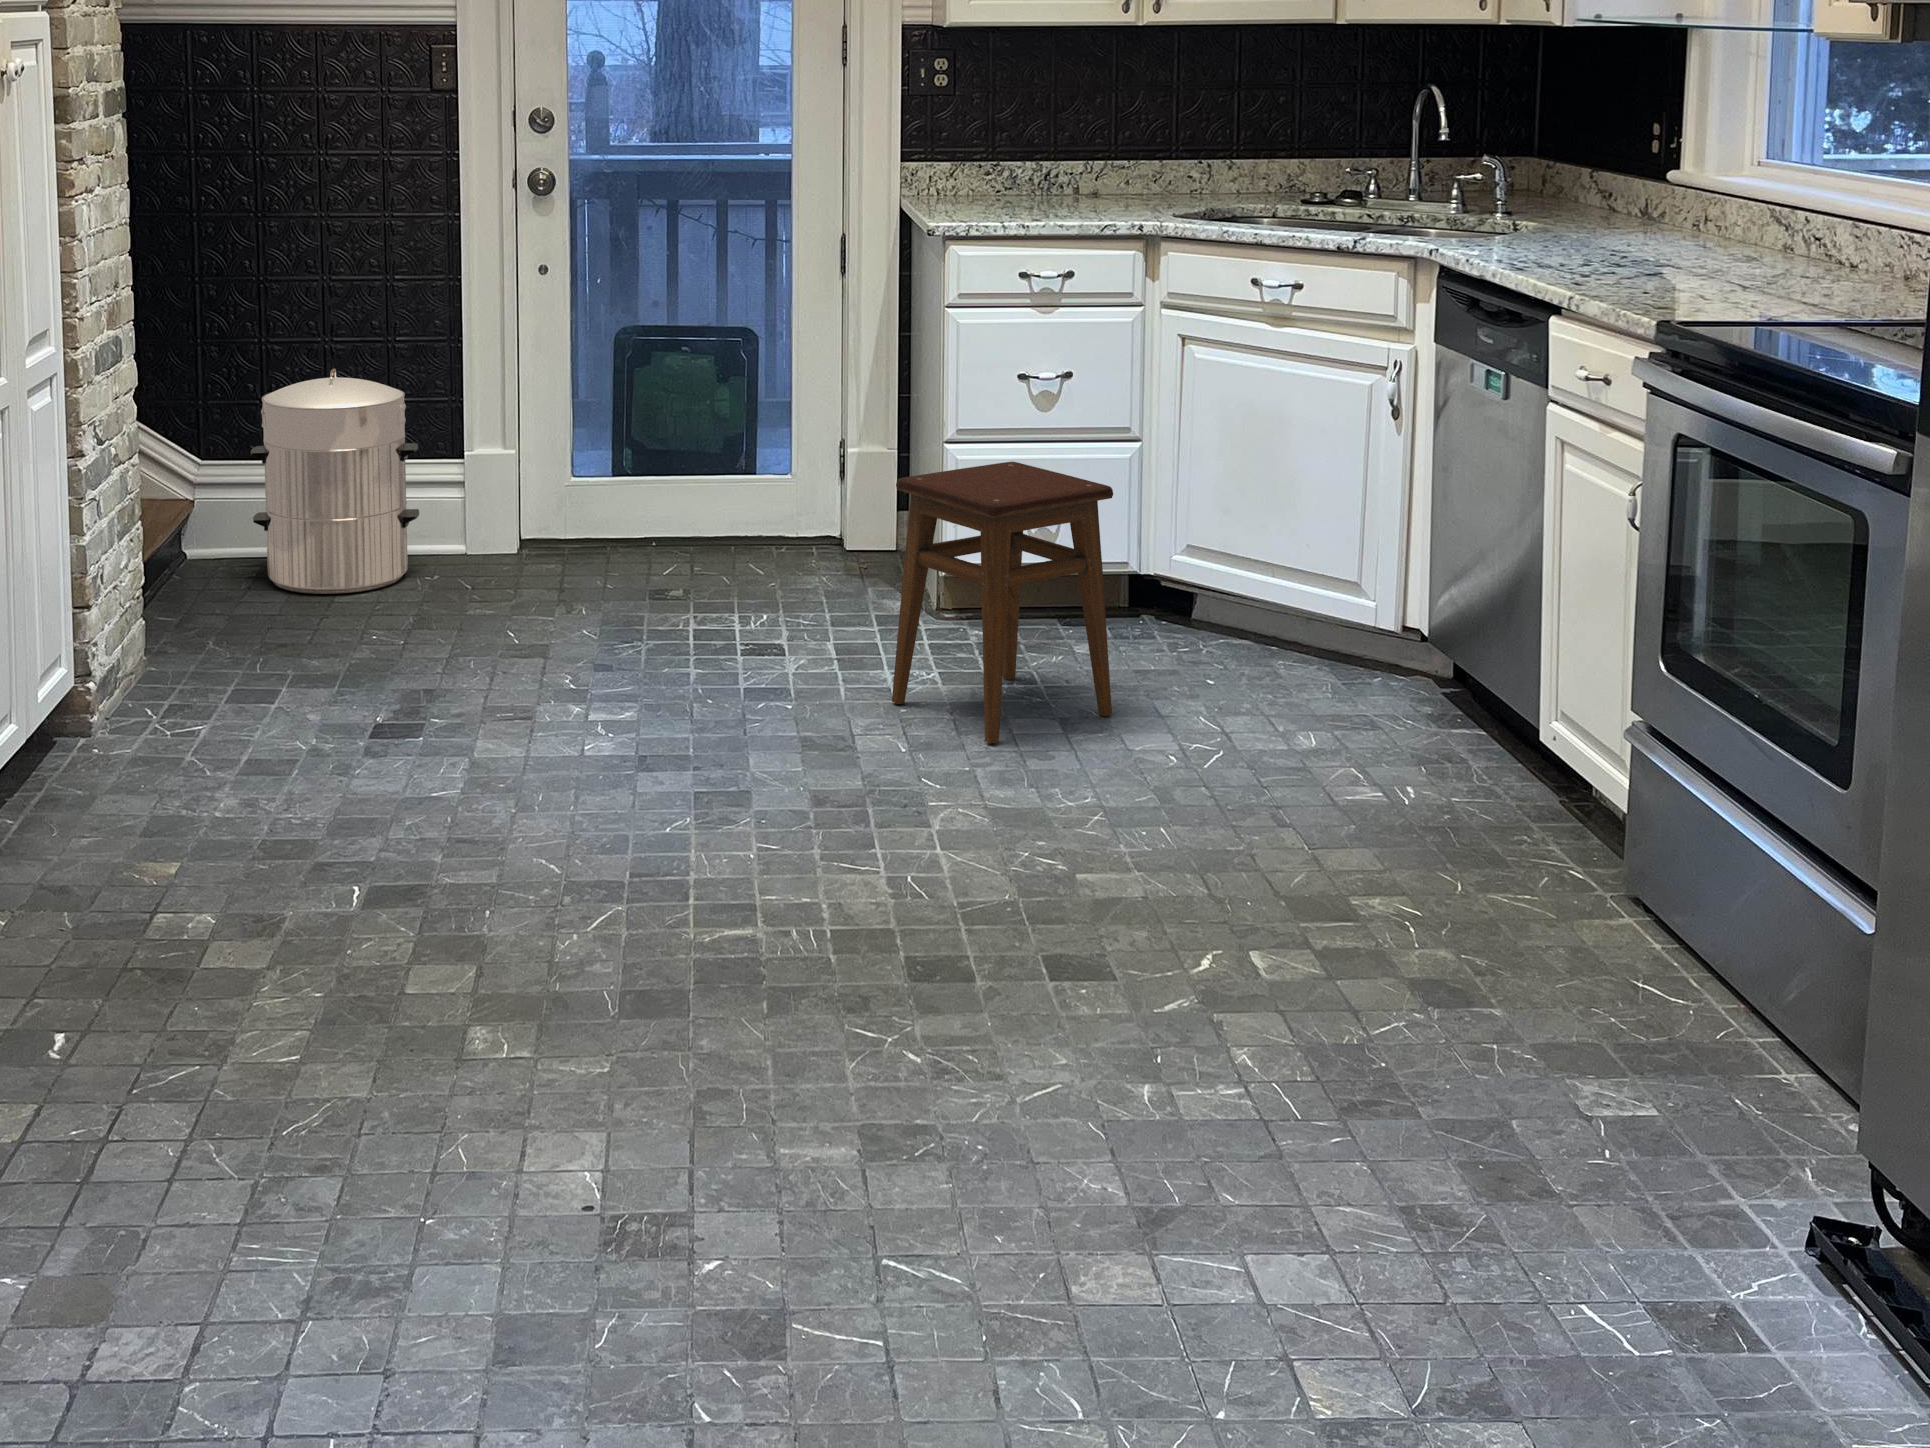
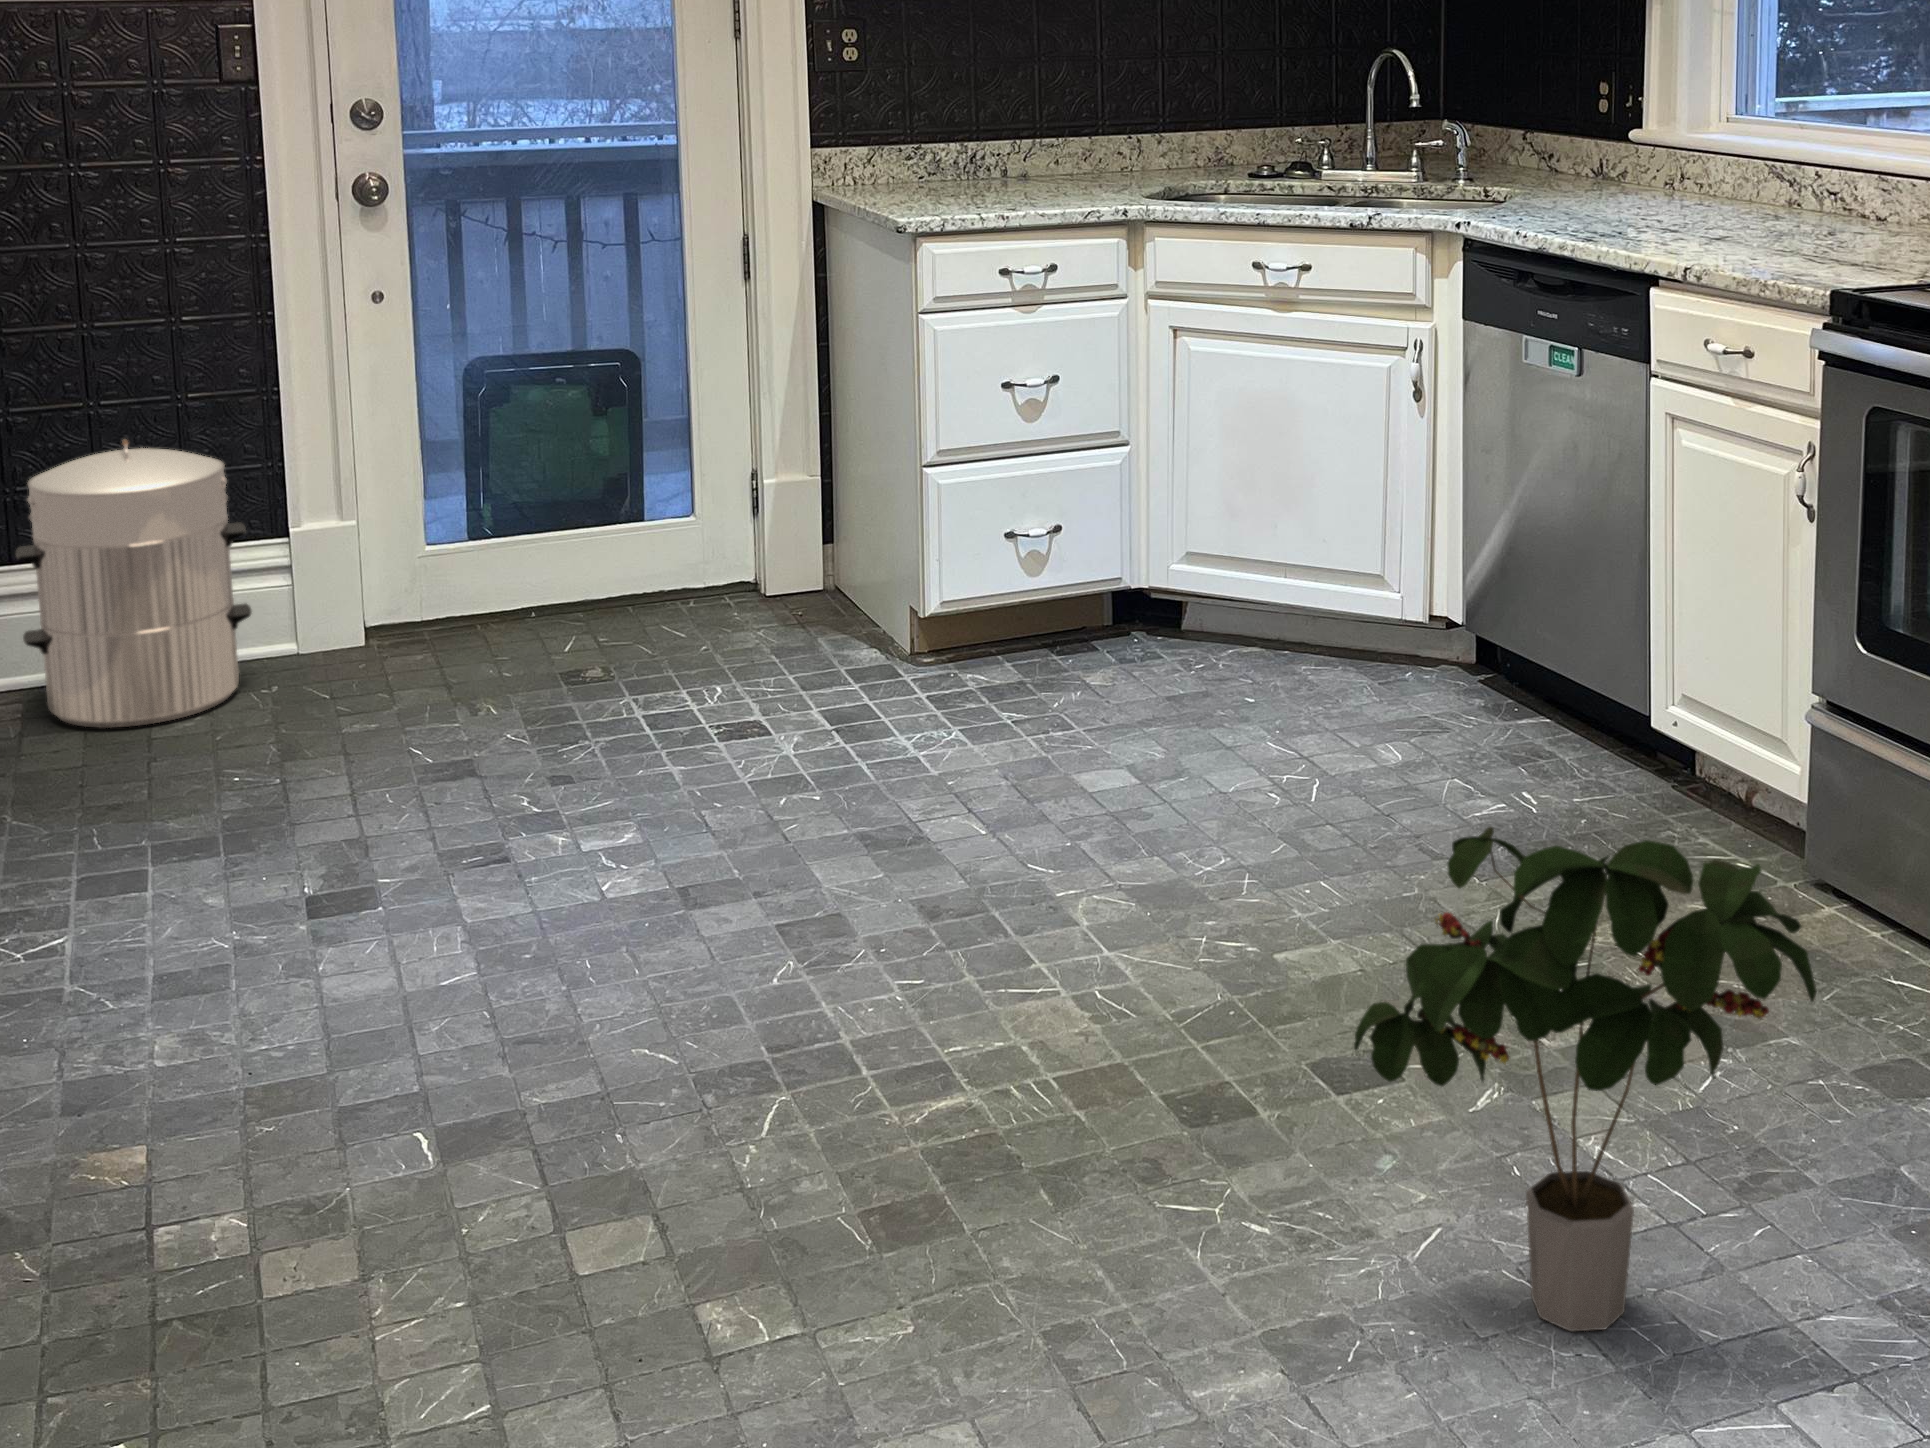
stool: present [892,462,1113,743] -> none [935,484,1185,808]
potted plant: none [970,735,1331,1177] -> present [1354,827,1817,1331]

